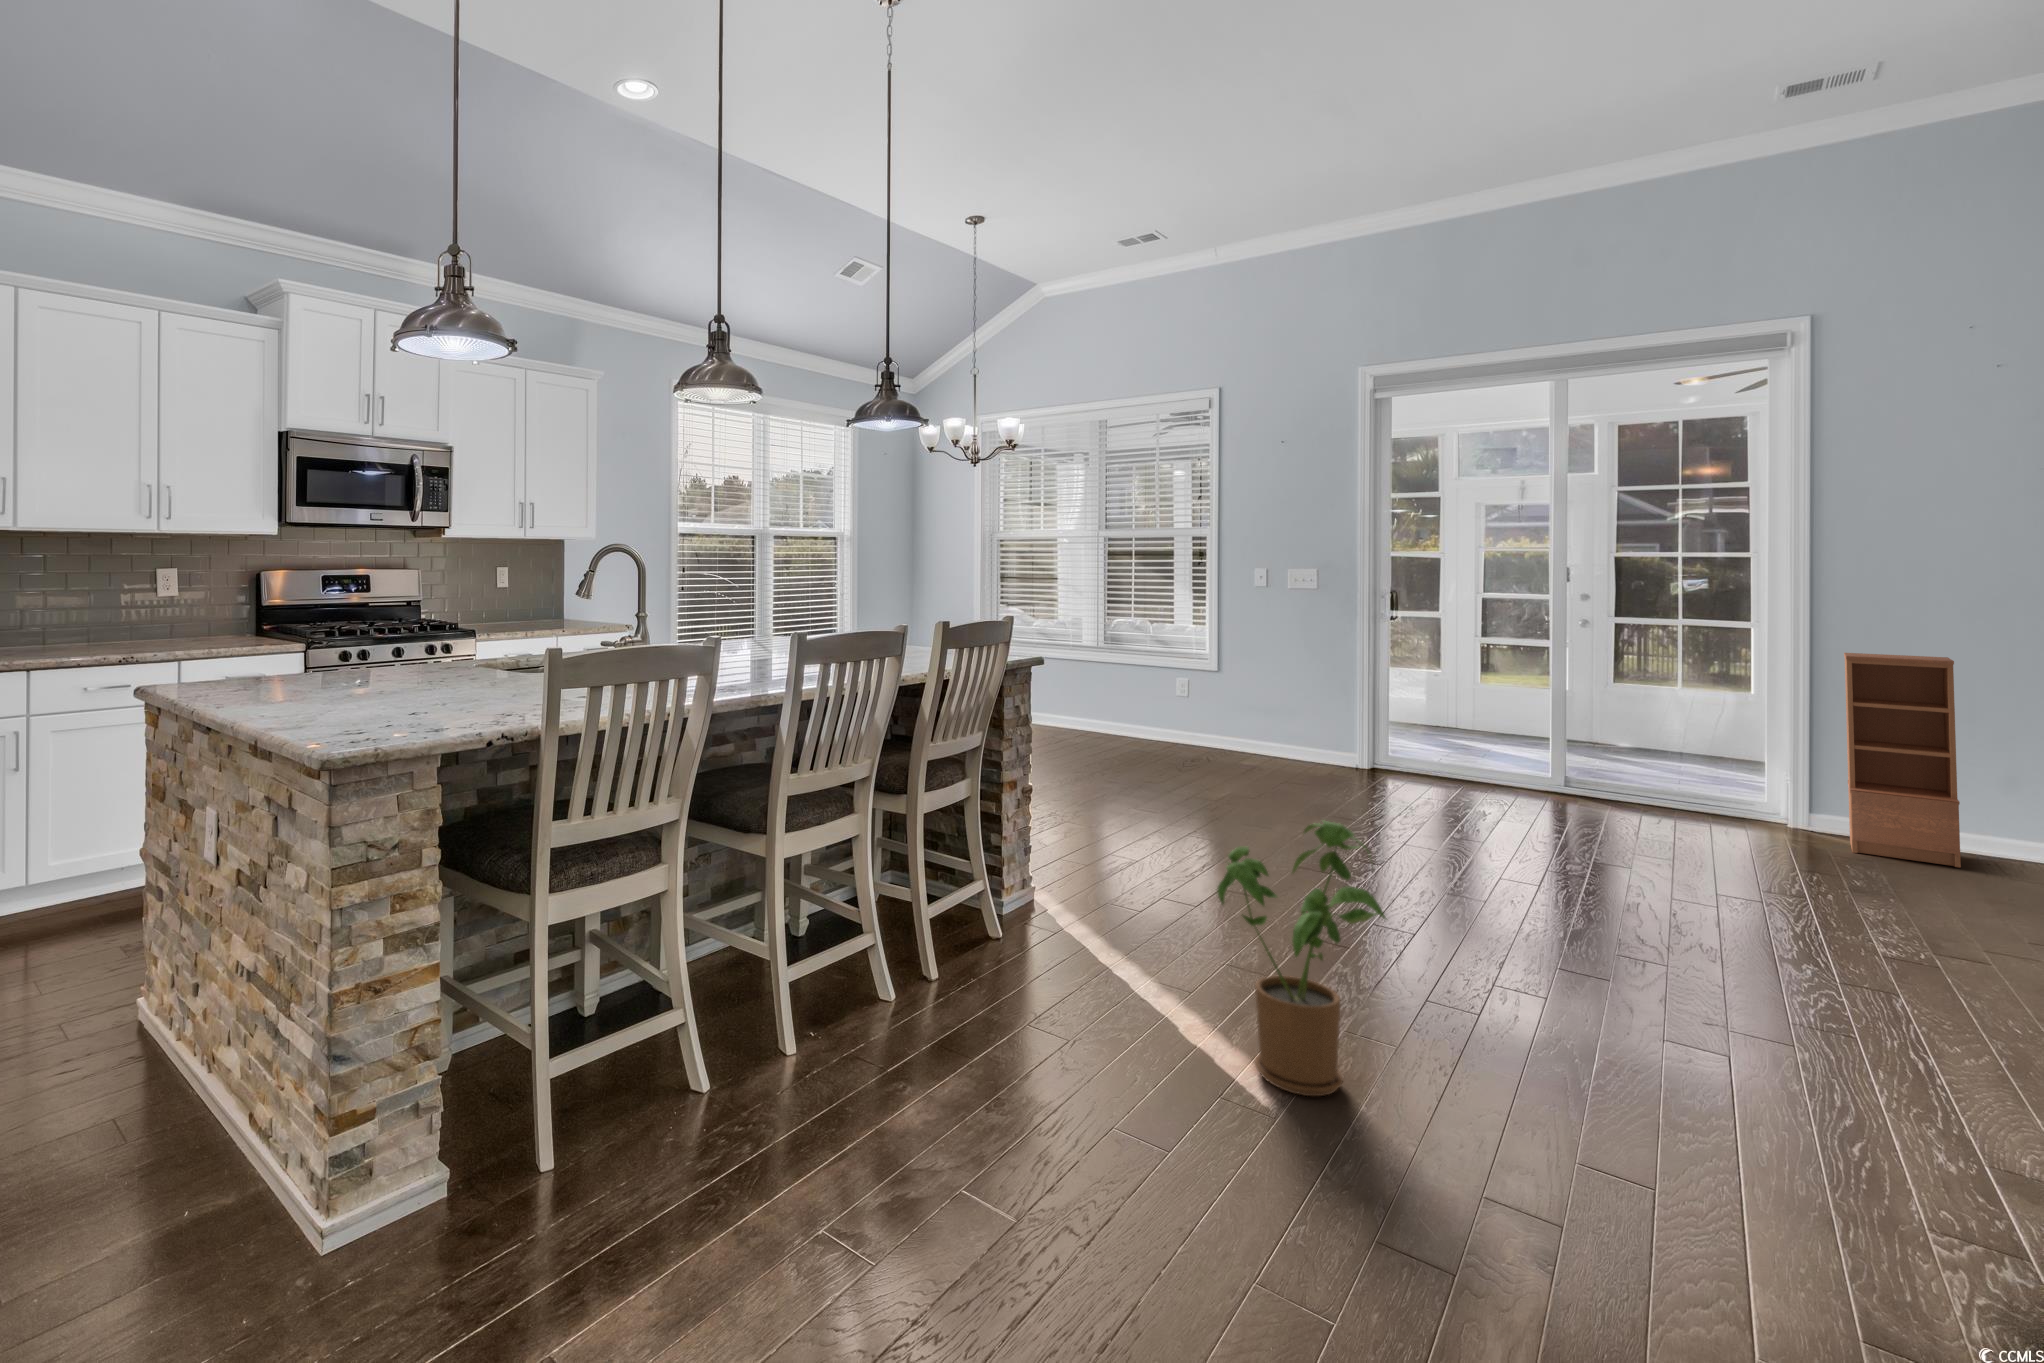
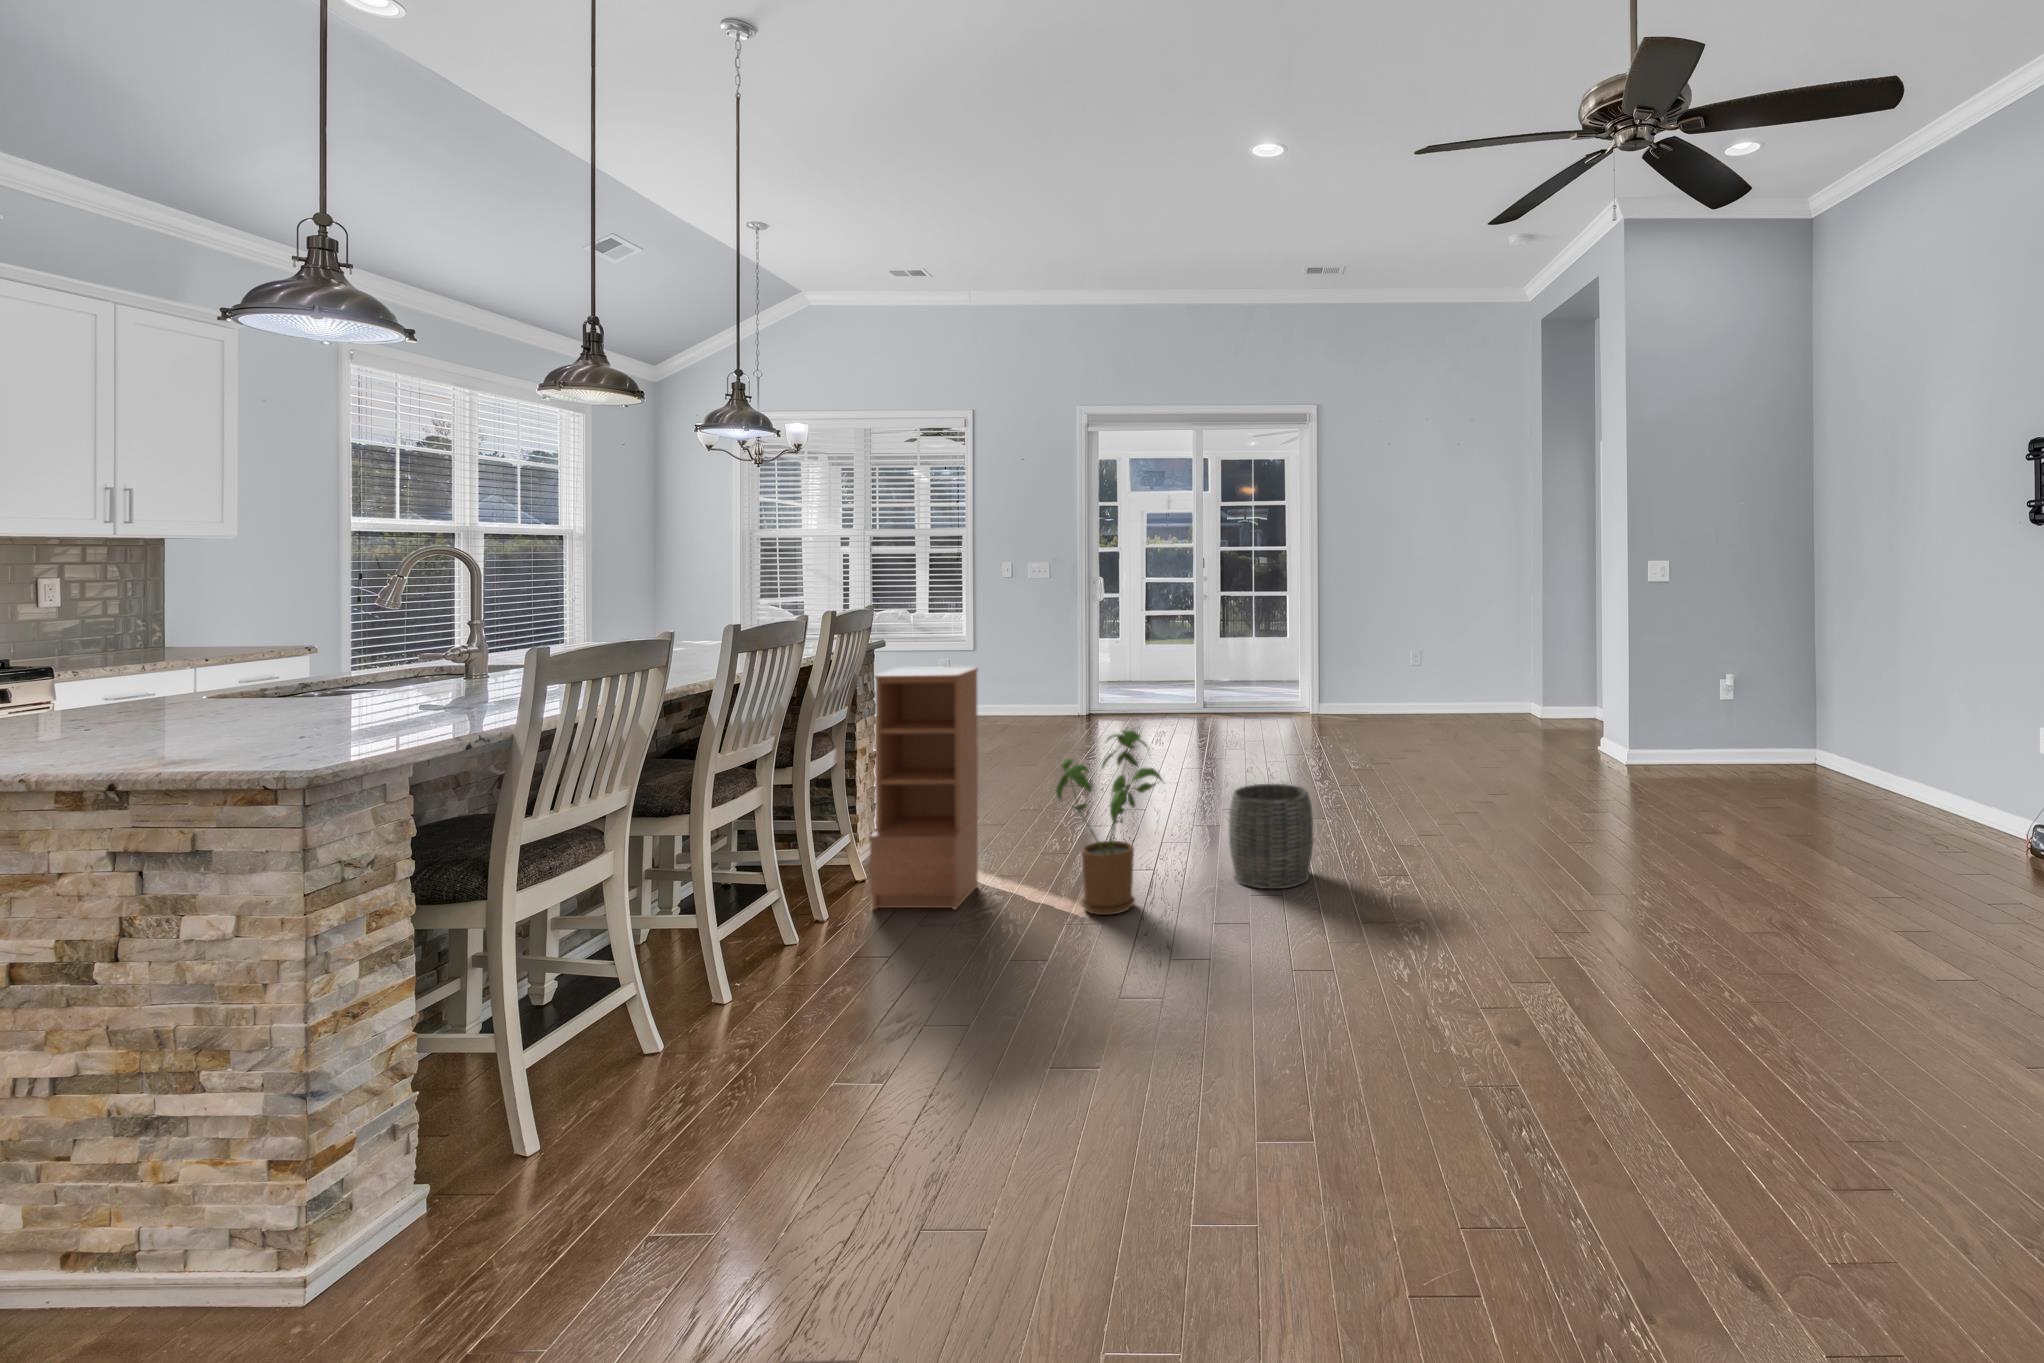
bookcase: present [1844,653,1961,868] -> present [870,667,978,909]
woven basket: none [1531,946,1719,1155] -> present [1229,784,1313,889]

